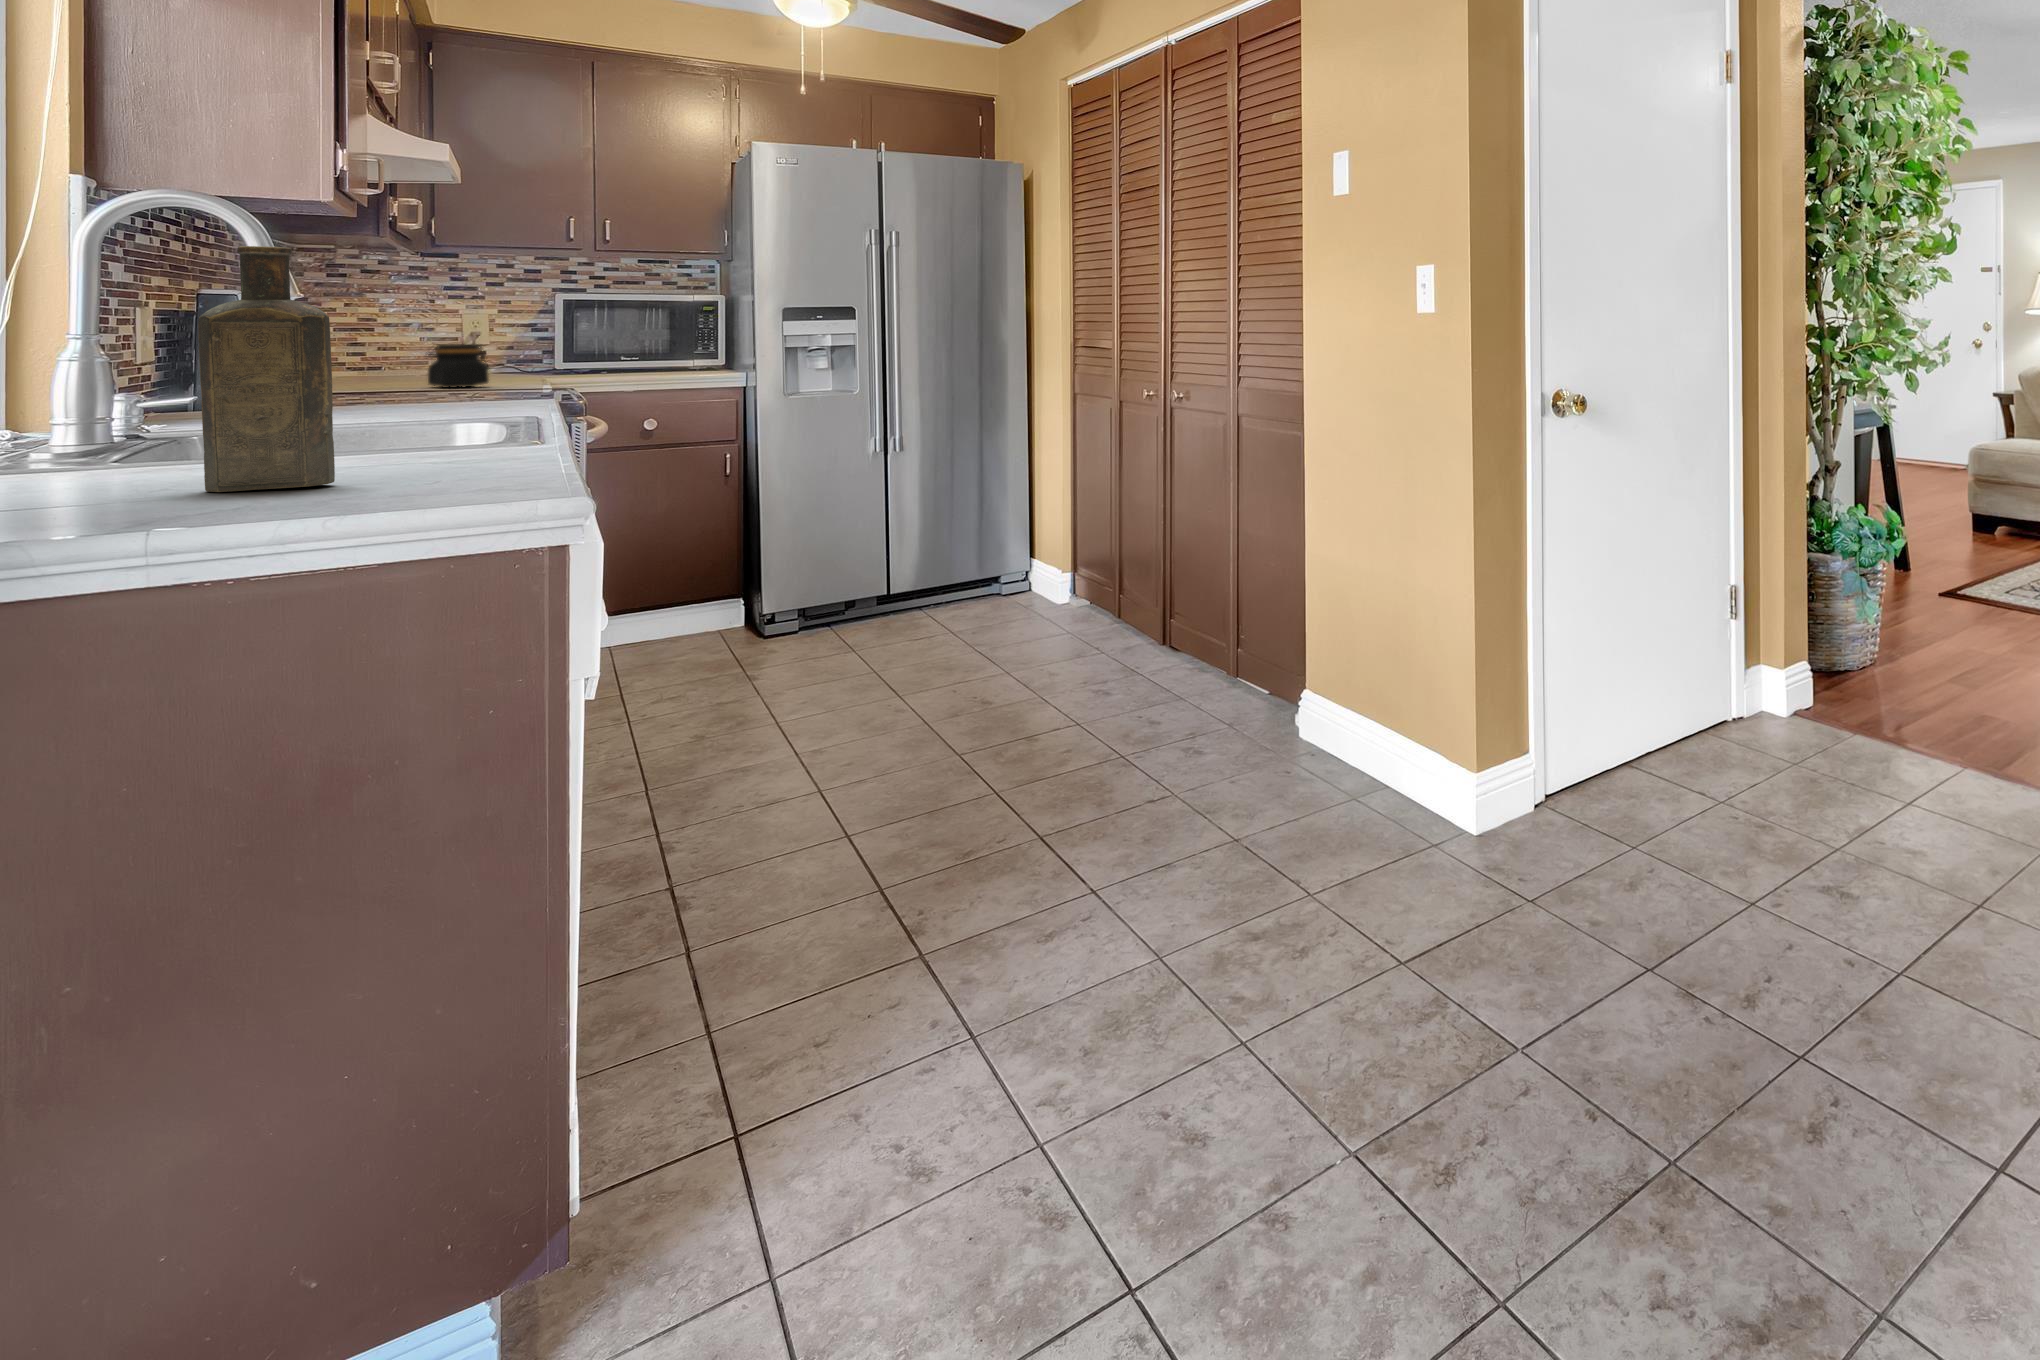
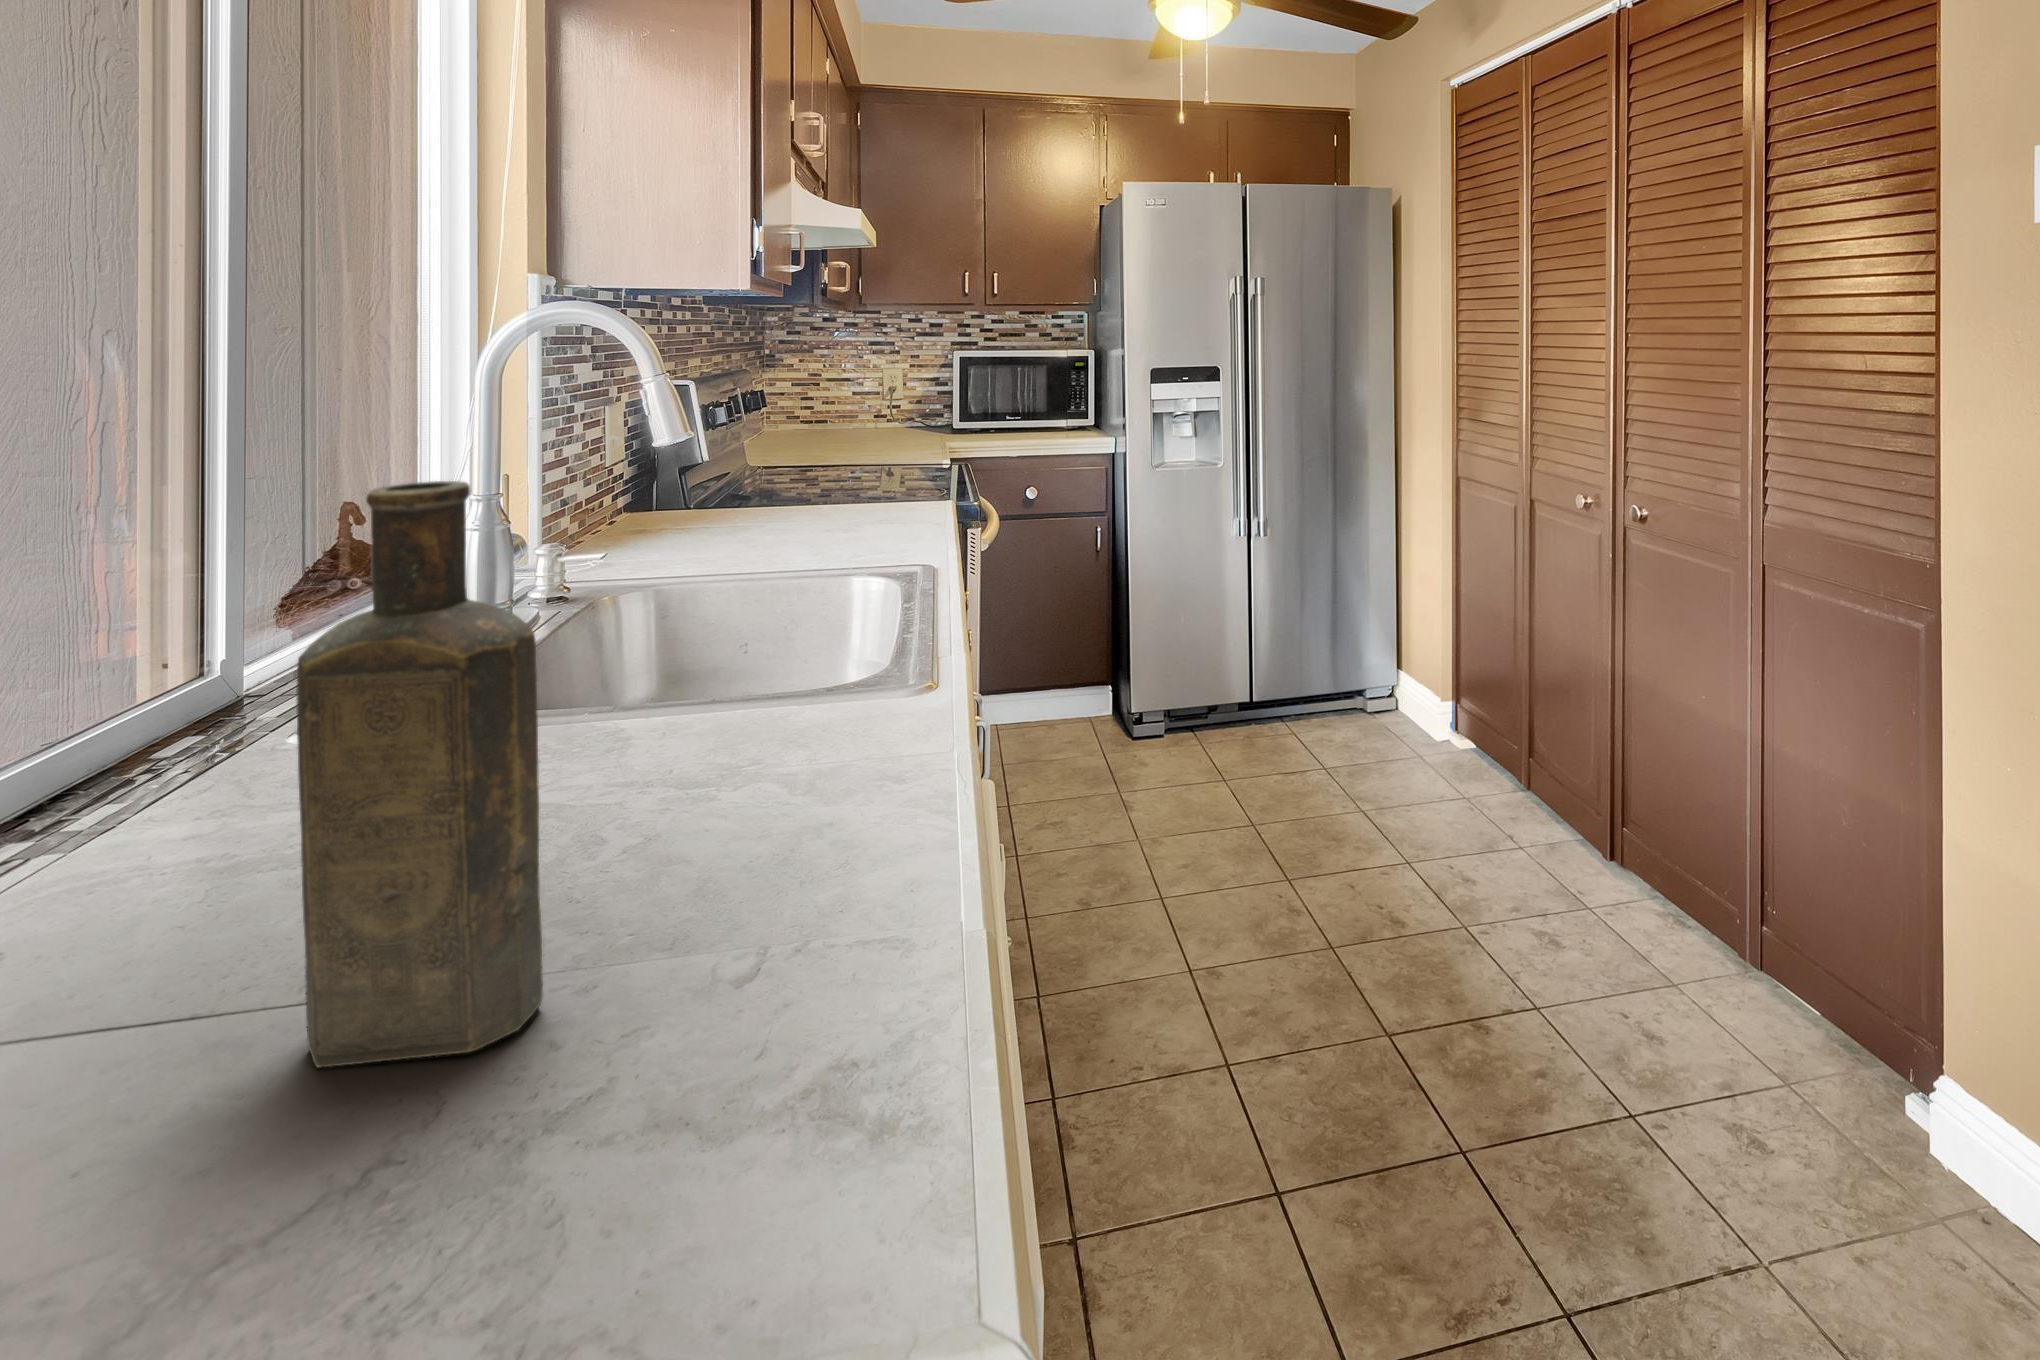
jar: present [427,344,489,388] -> none [852,405,901,450]

